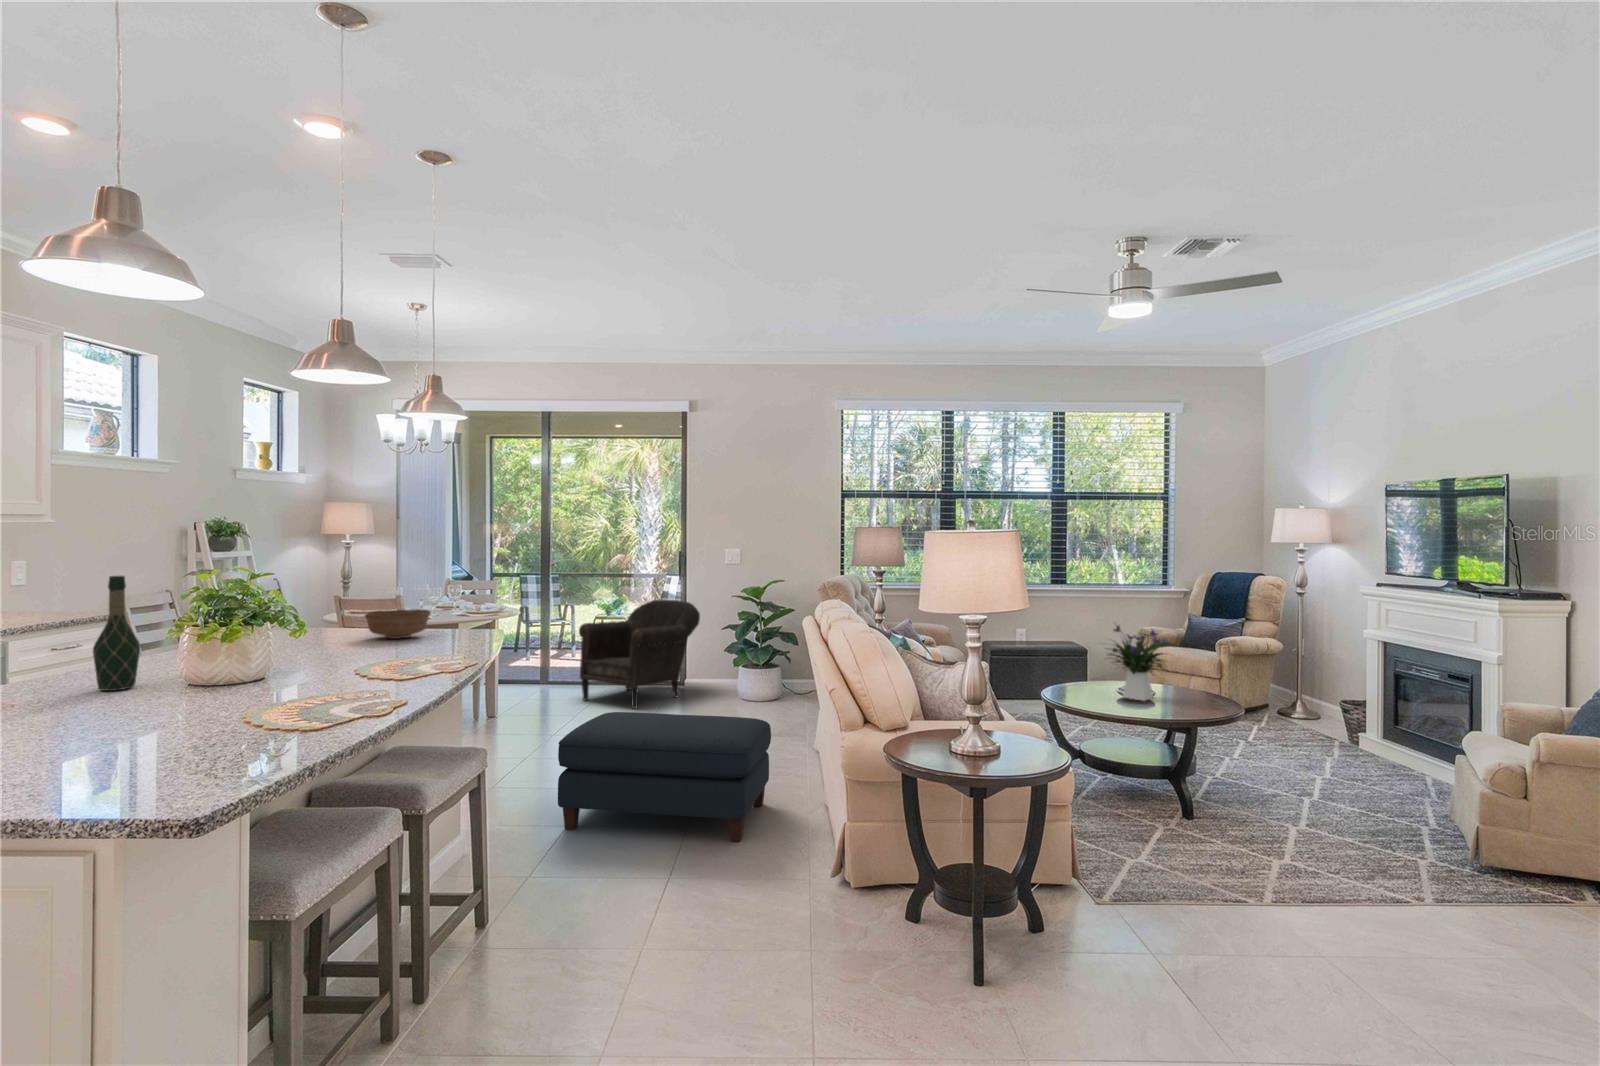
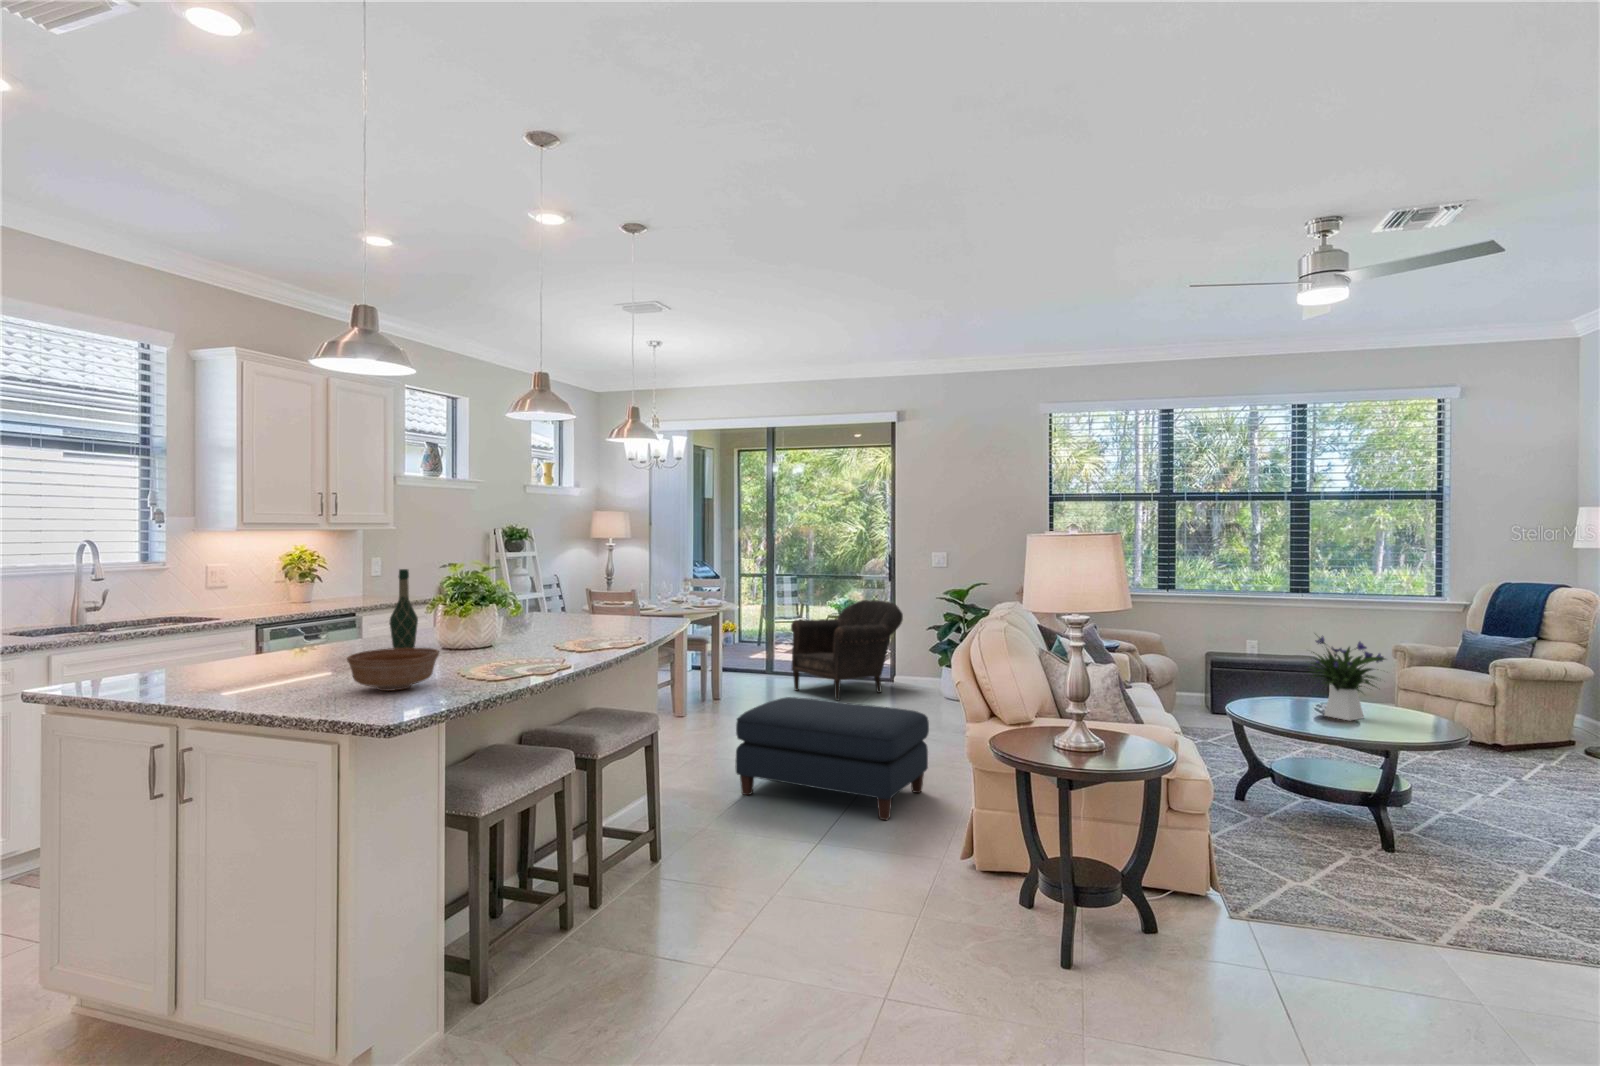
bowl: present [365,609,431,639] -> present [347,648,439,691]

